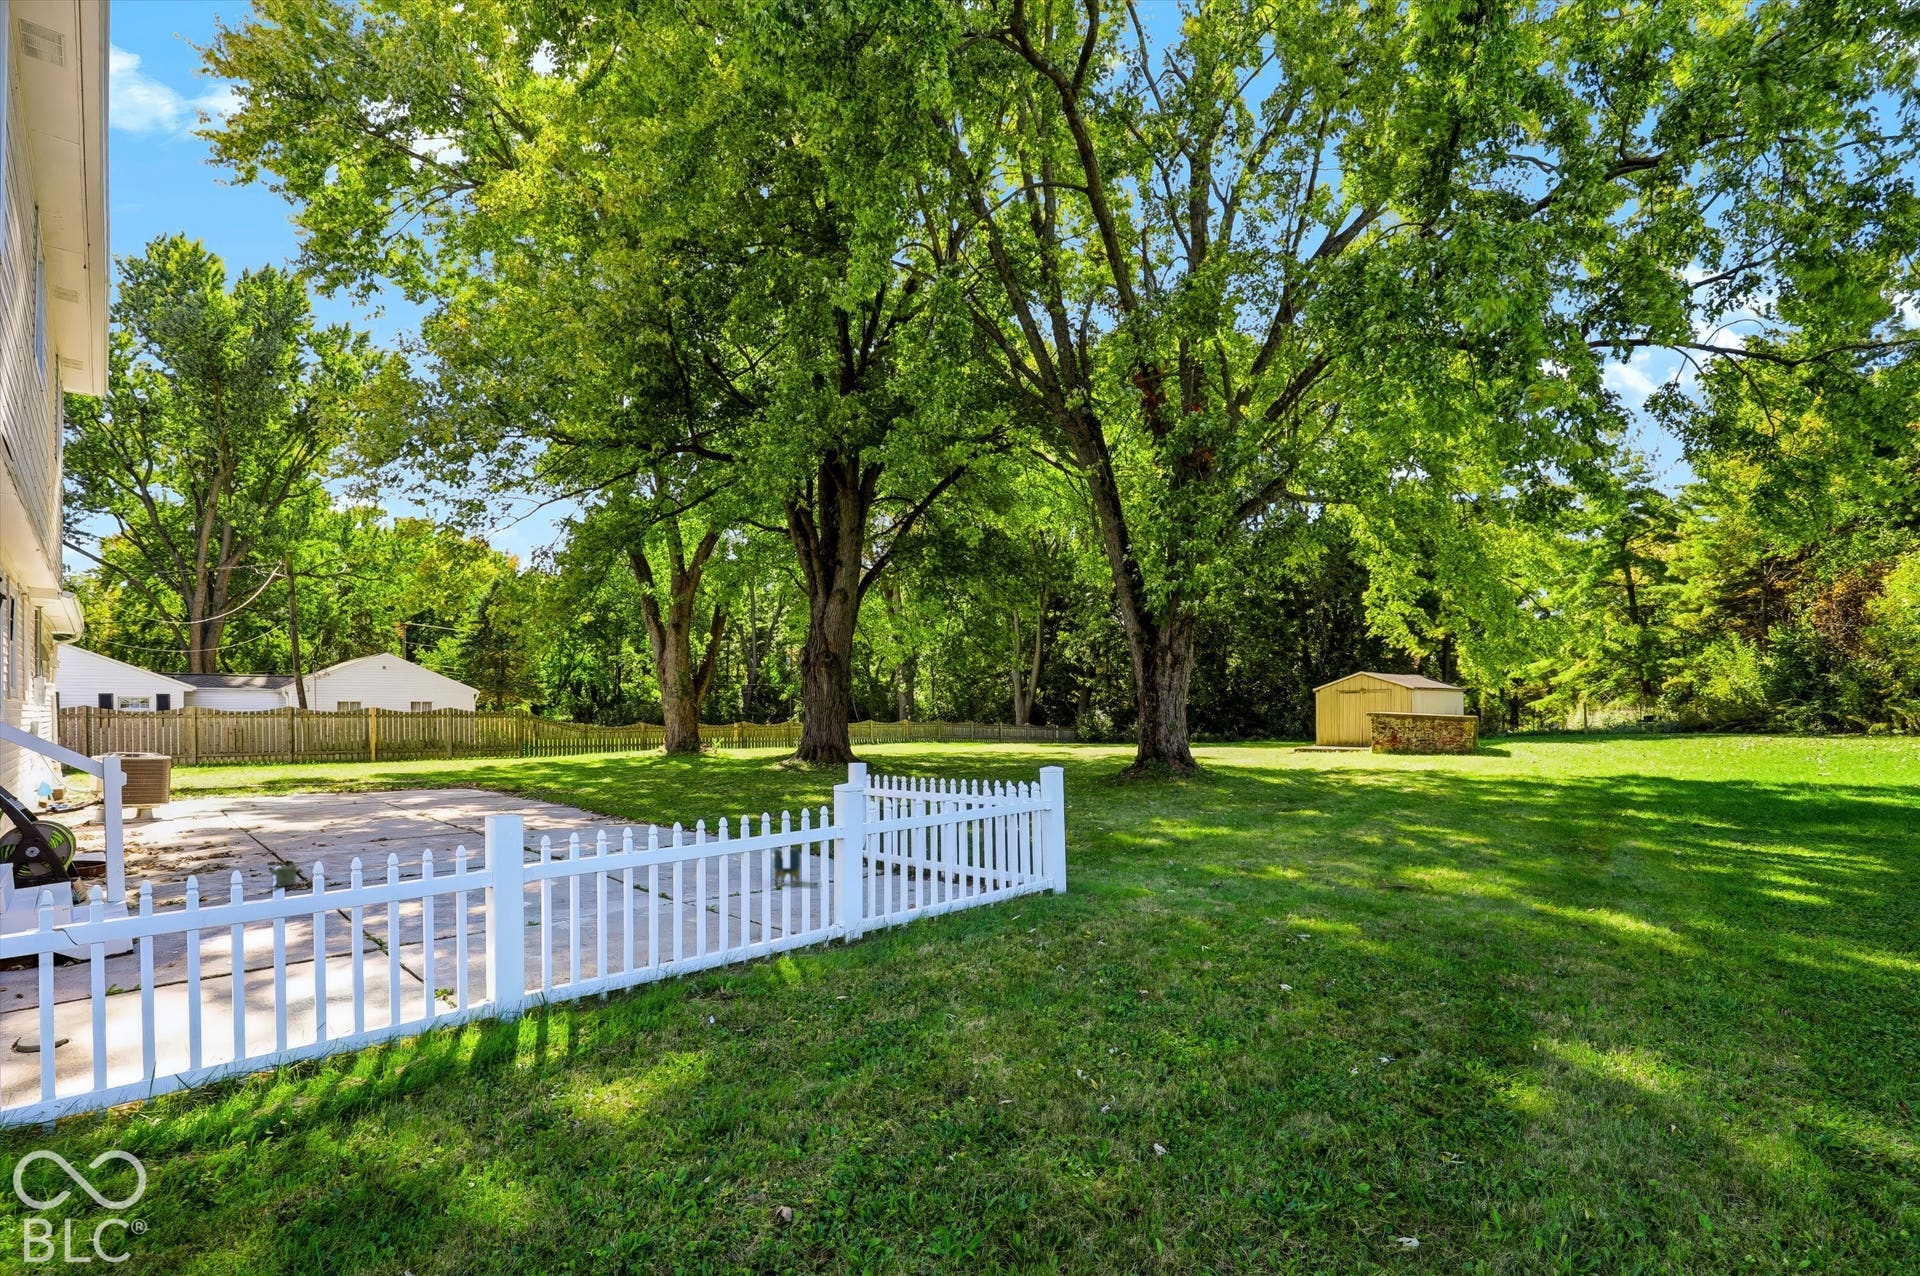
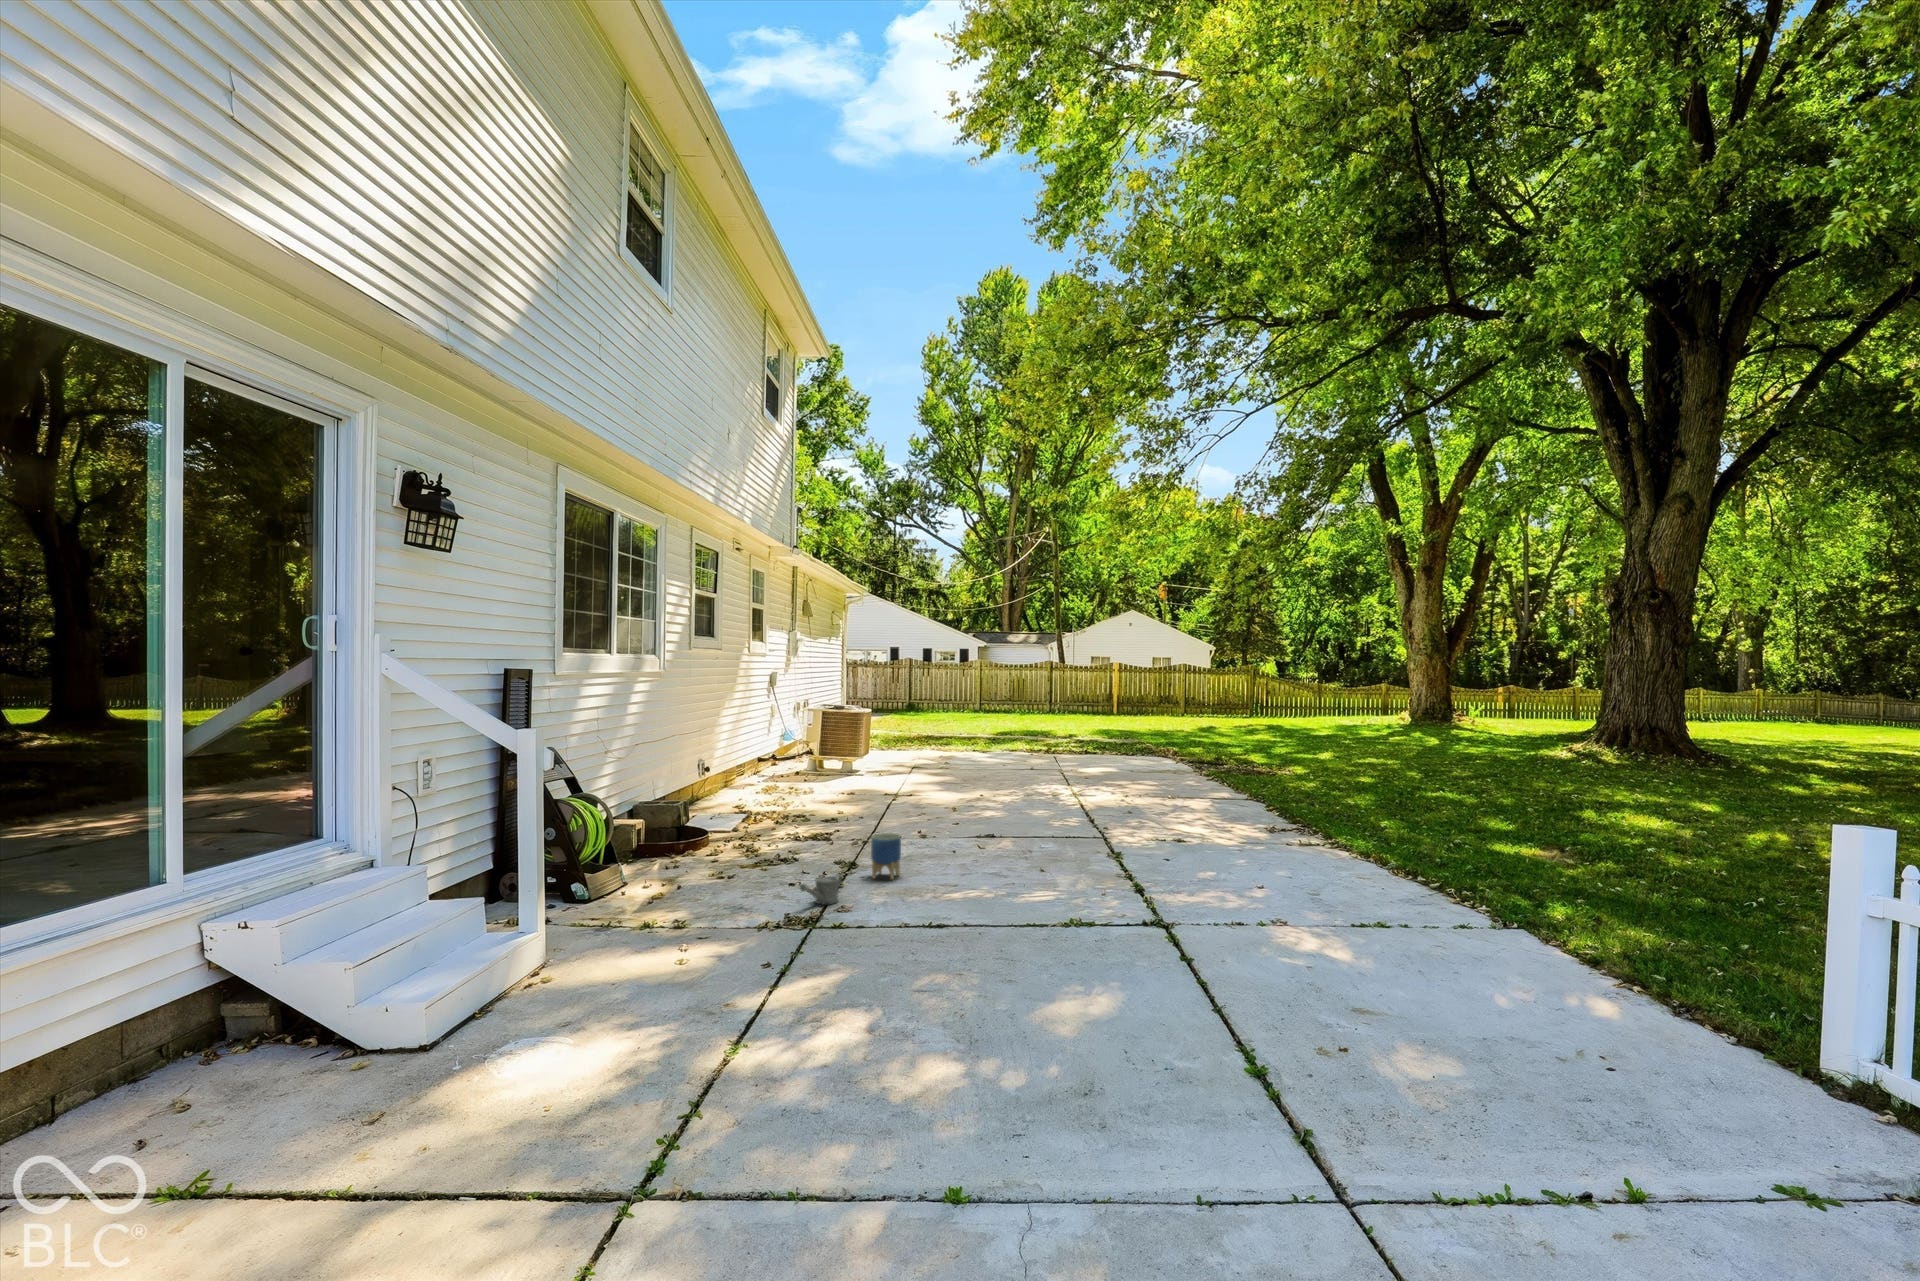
planter: present [774,847,800,885] -> present [871,833,901,880]

